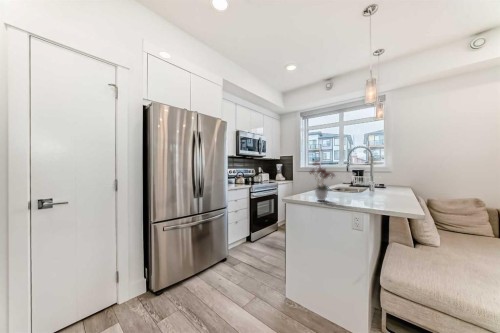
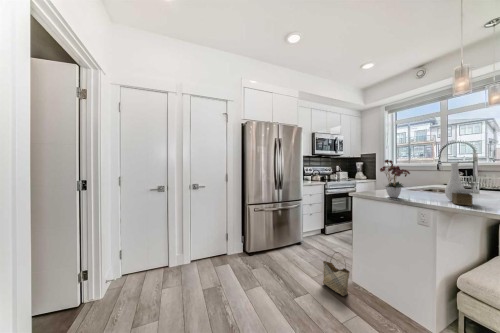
vase: none [359,165,383,205] -> present [445,163,475,205]
woven basket: none [254,267,282,318] -> present [323,252,350,296]

